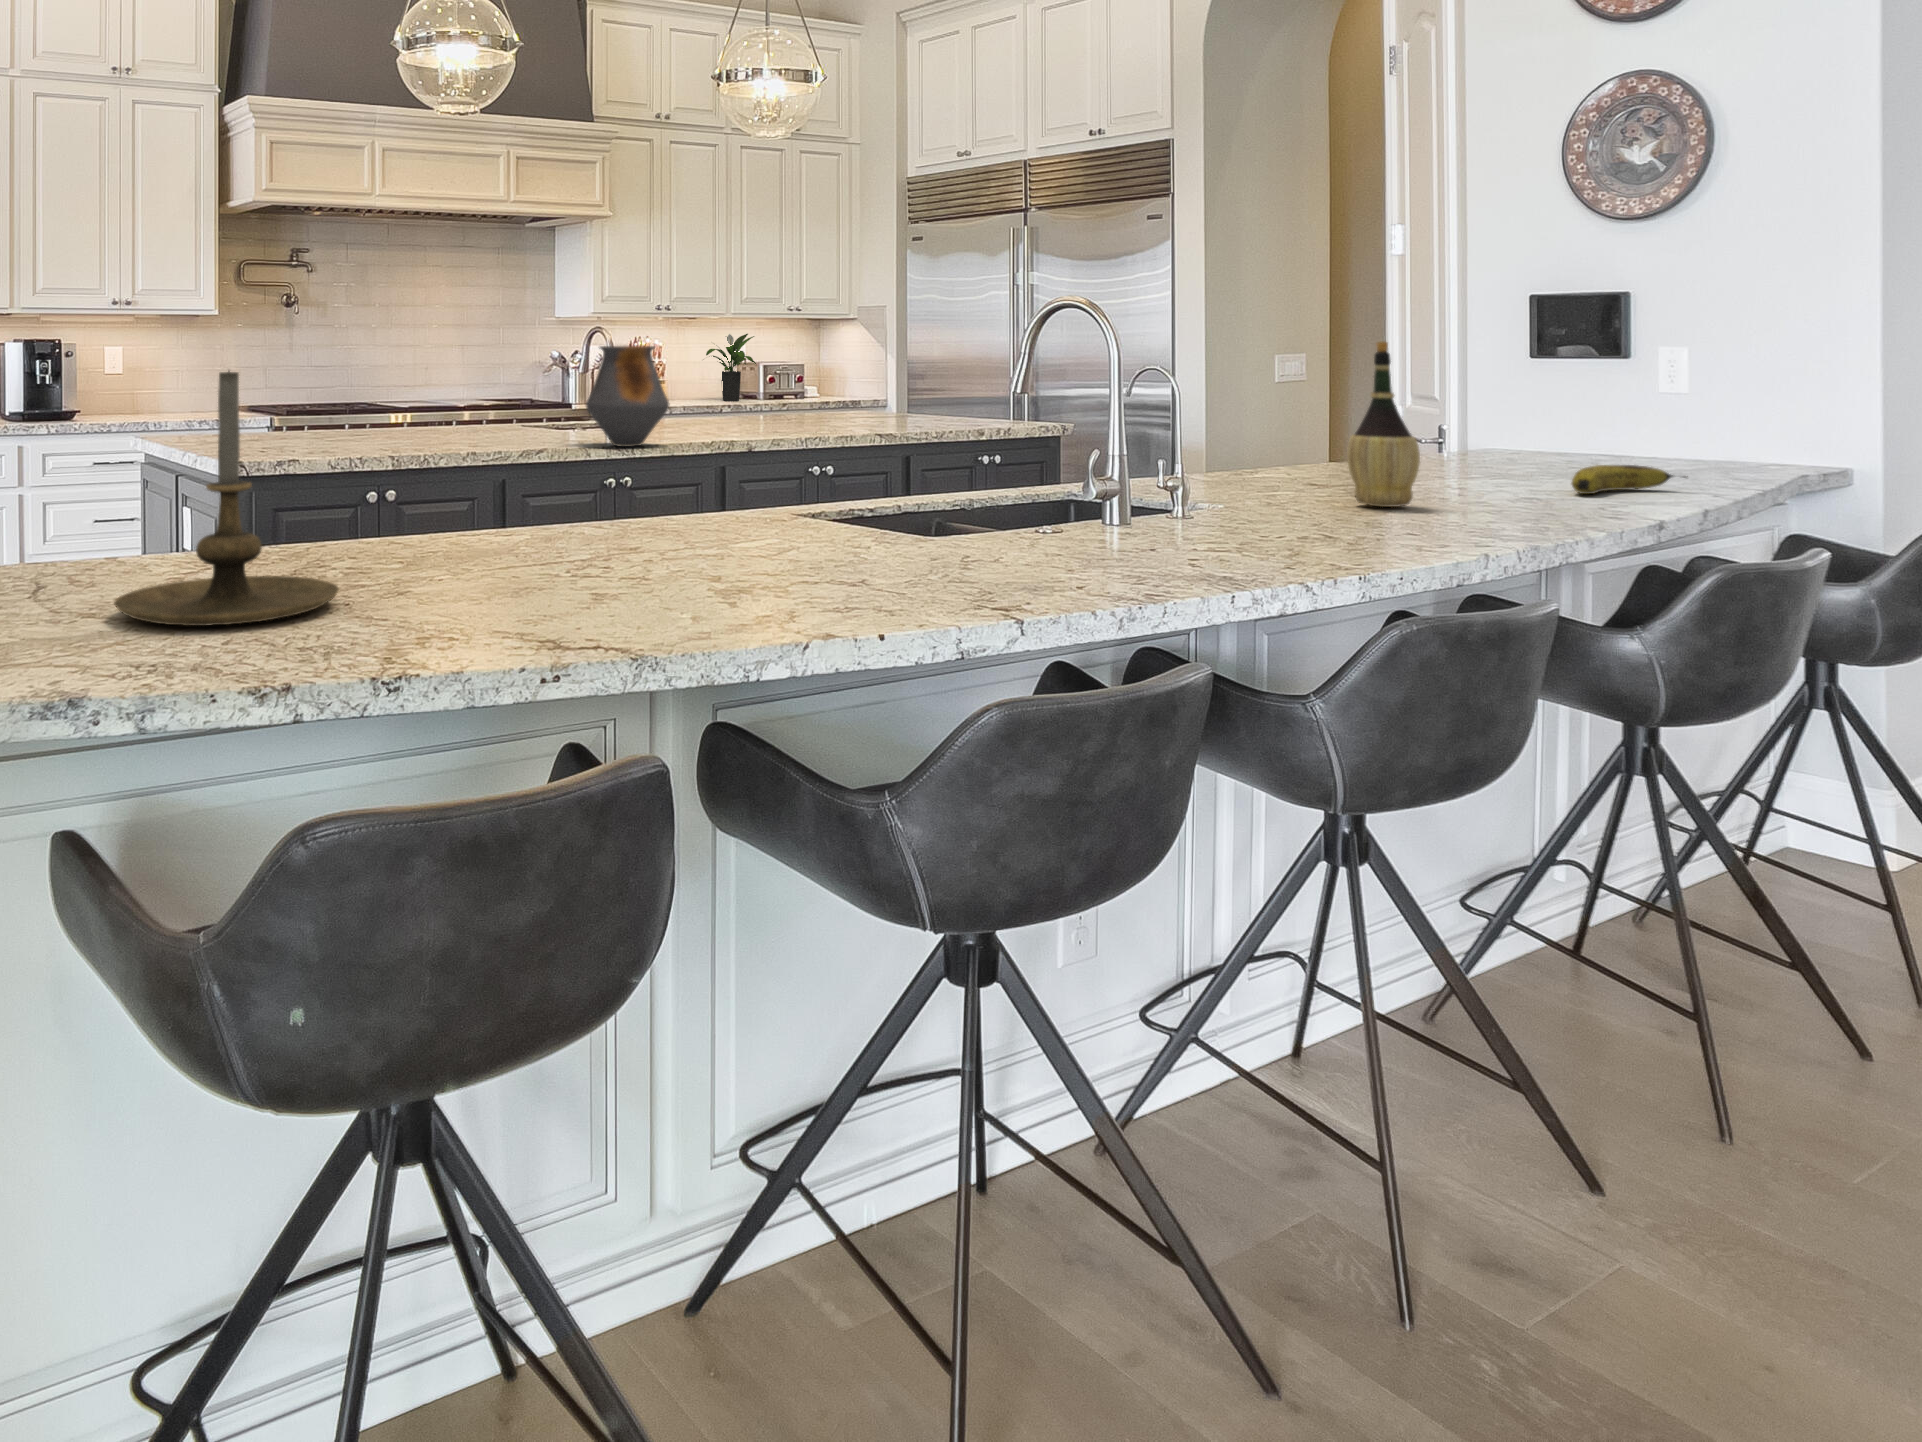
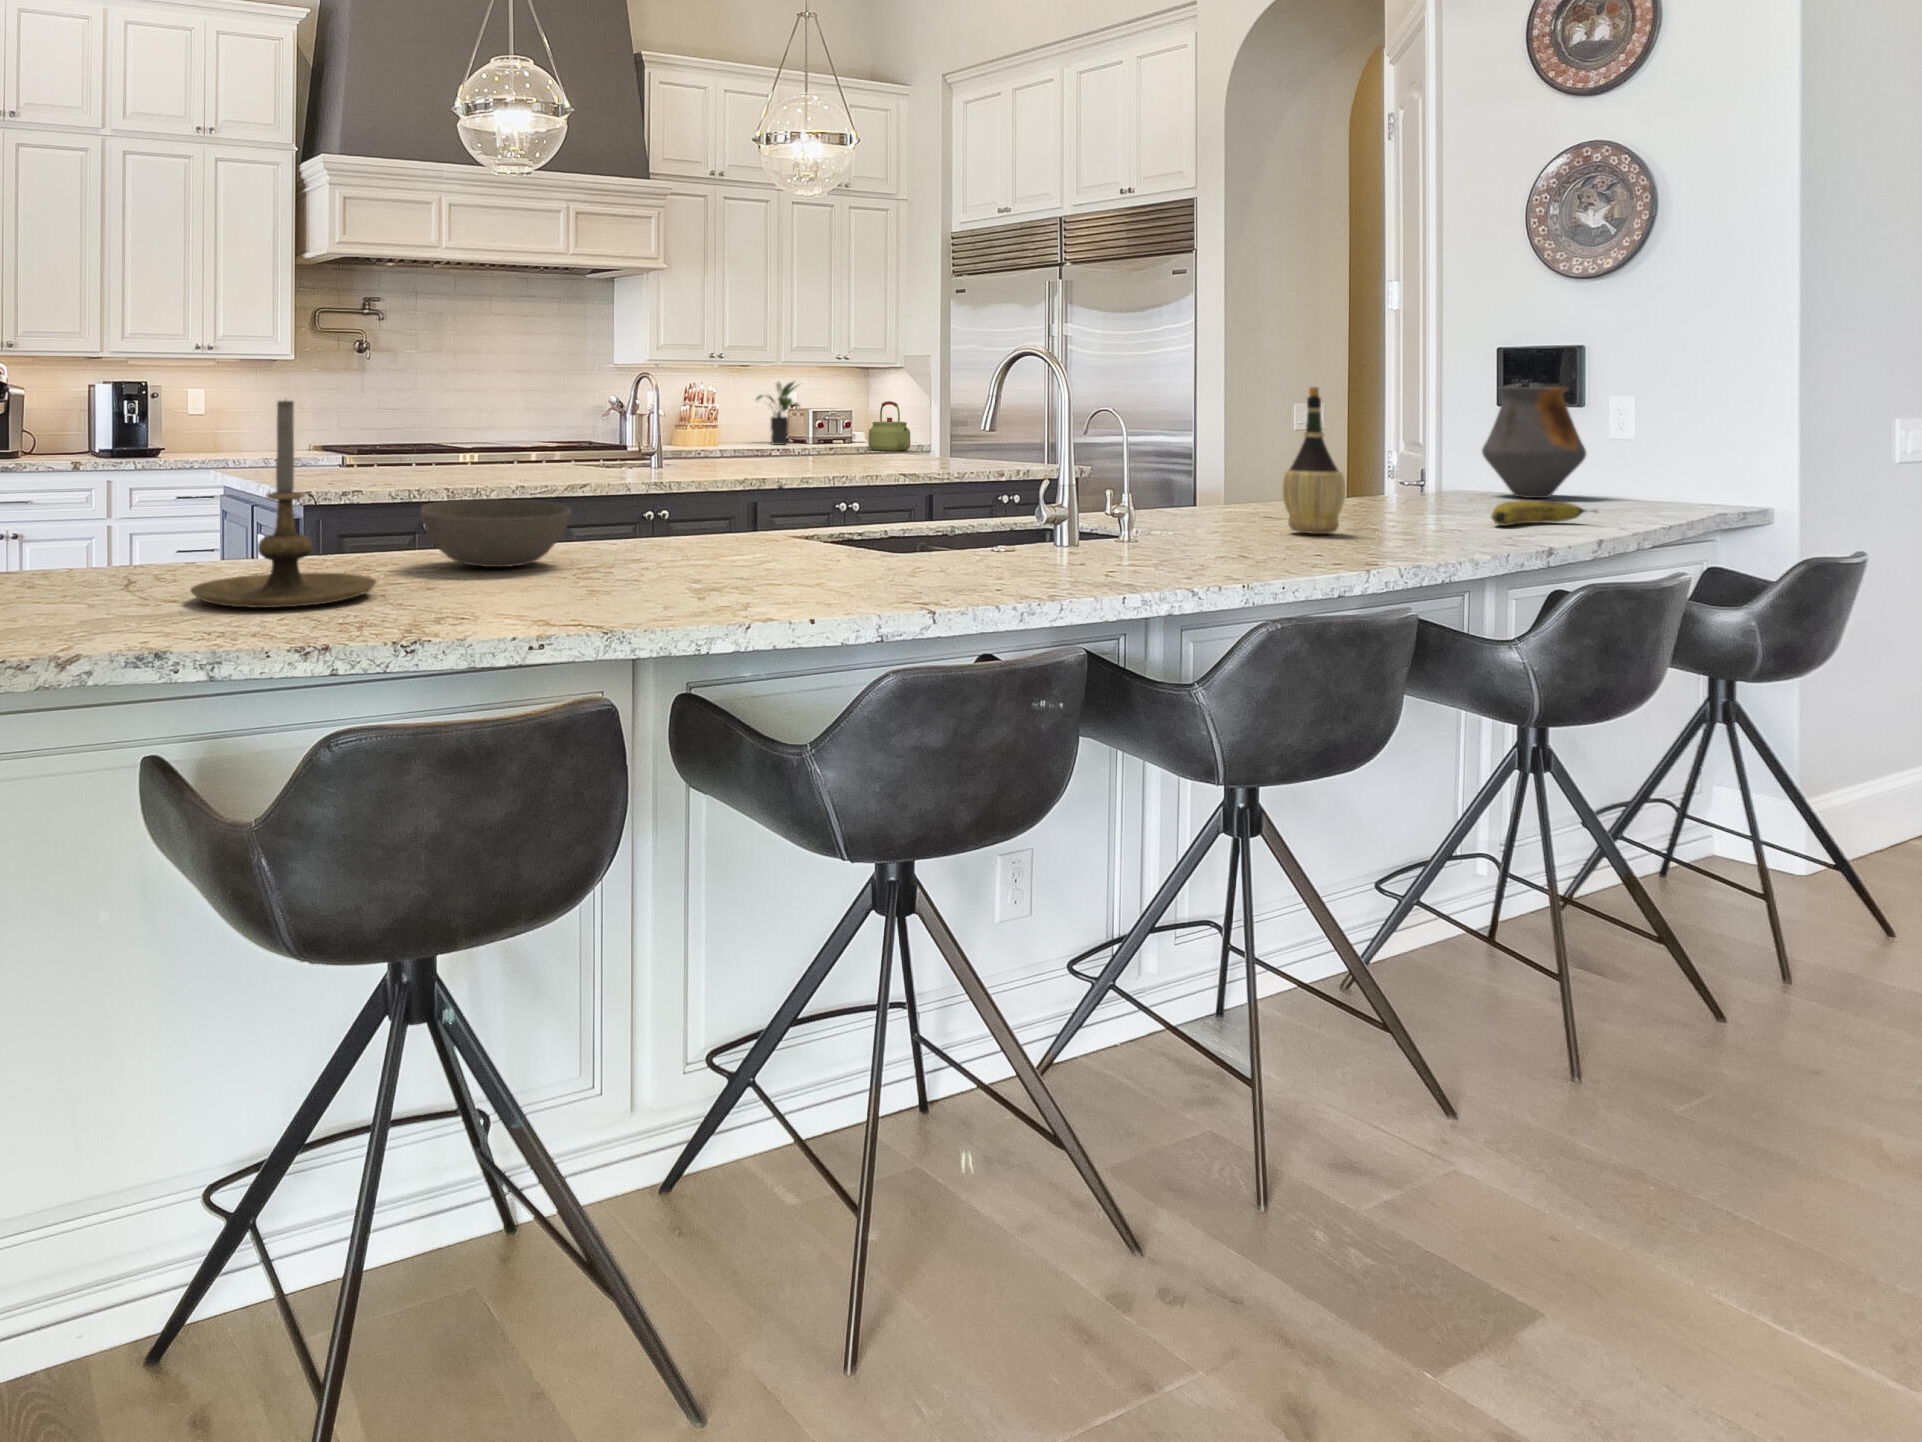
vase: present [586,346,669,447] -> present [1482,387,1586,498]
kettle: none [828,355,872,407] -> present [869,401,910,451]
bowl: none [384,481,559,563] -> present [421,500,571,567]

